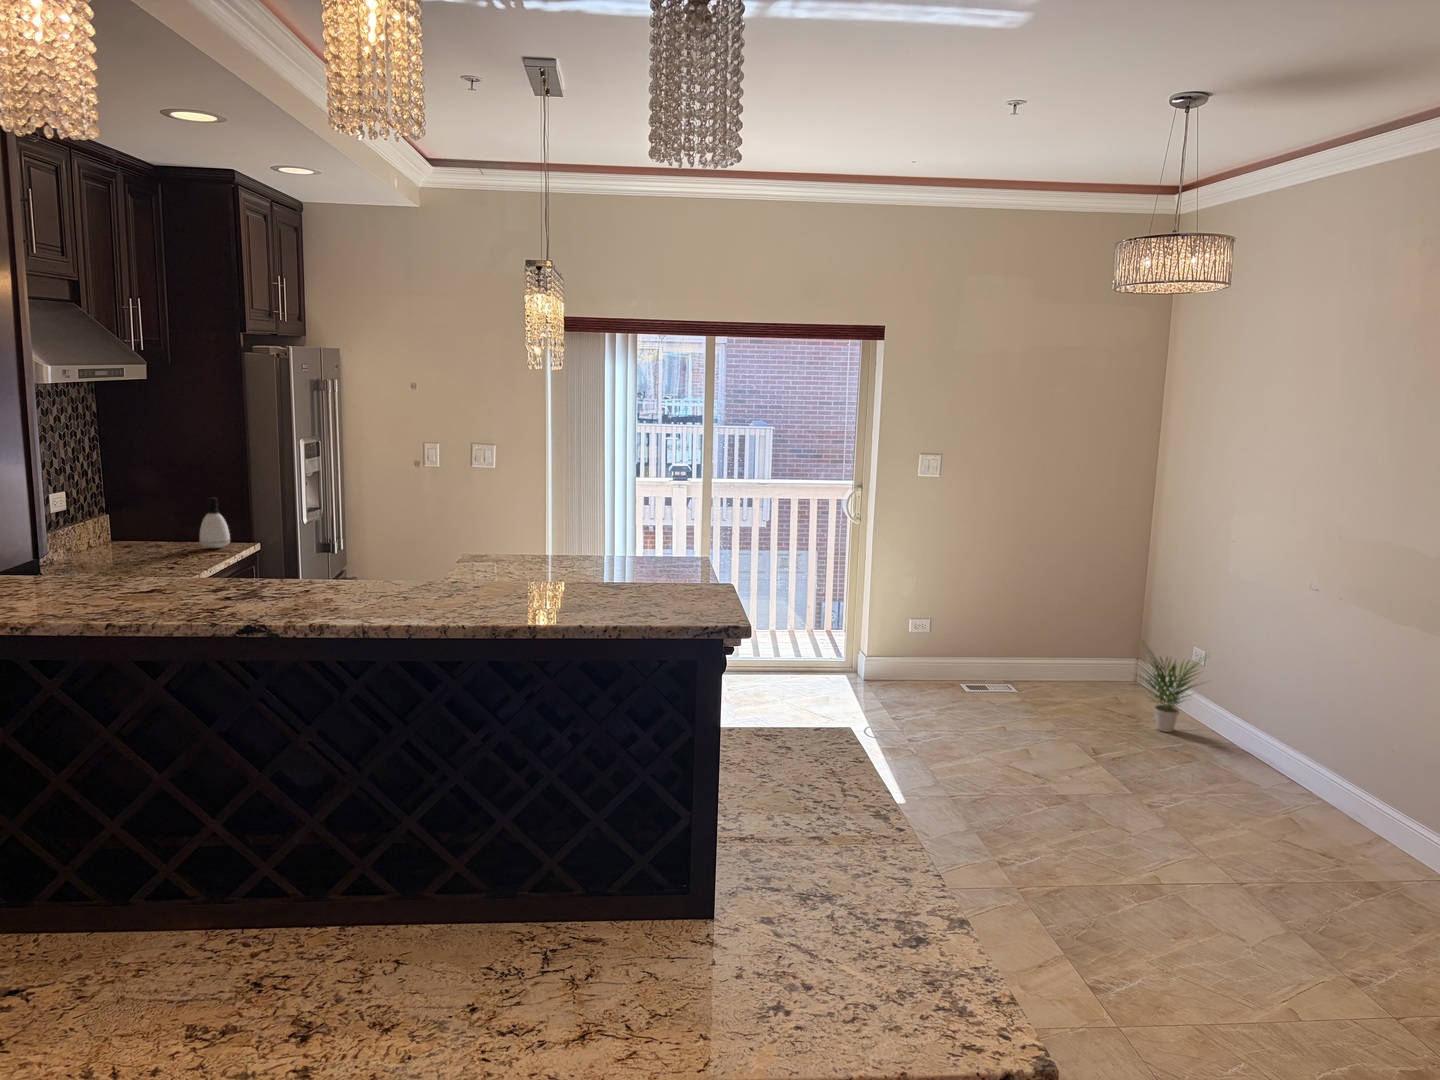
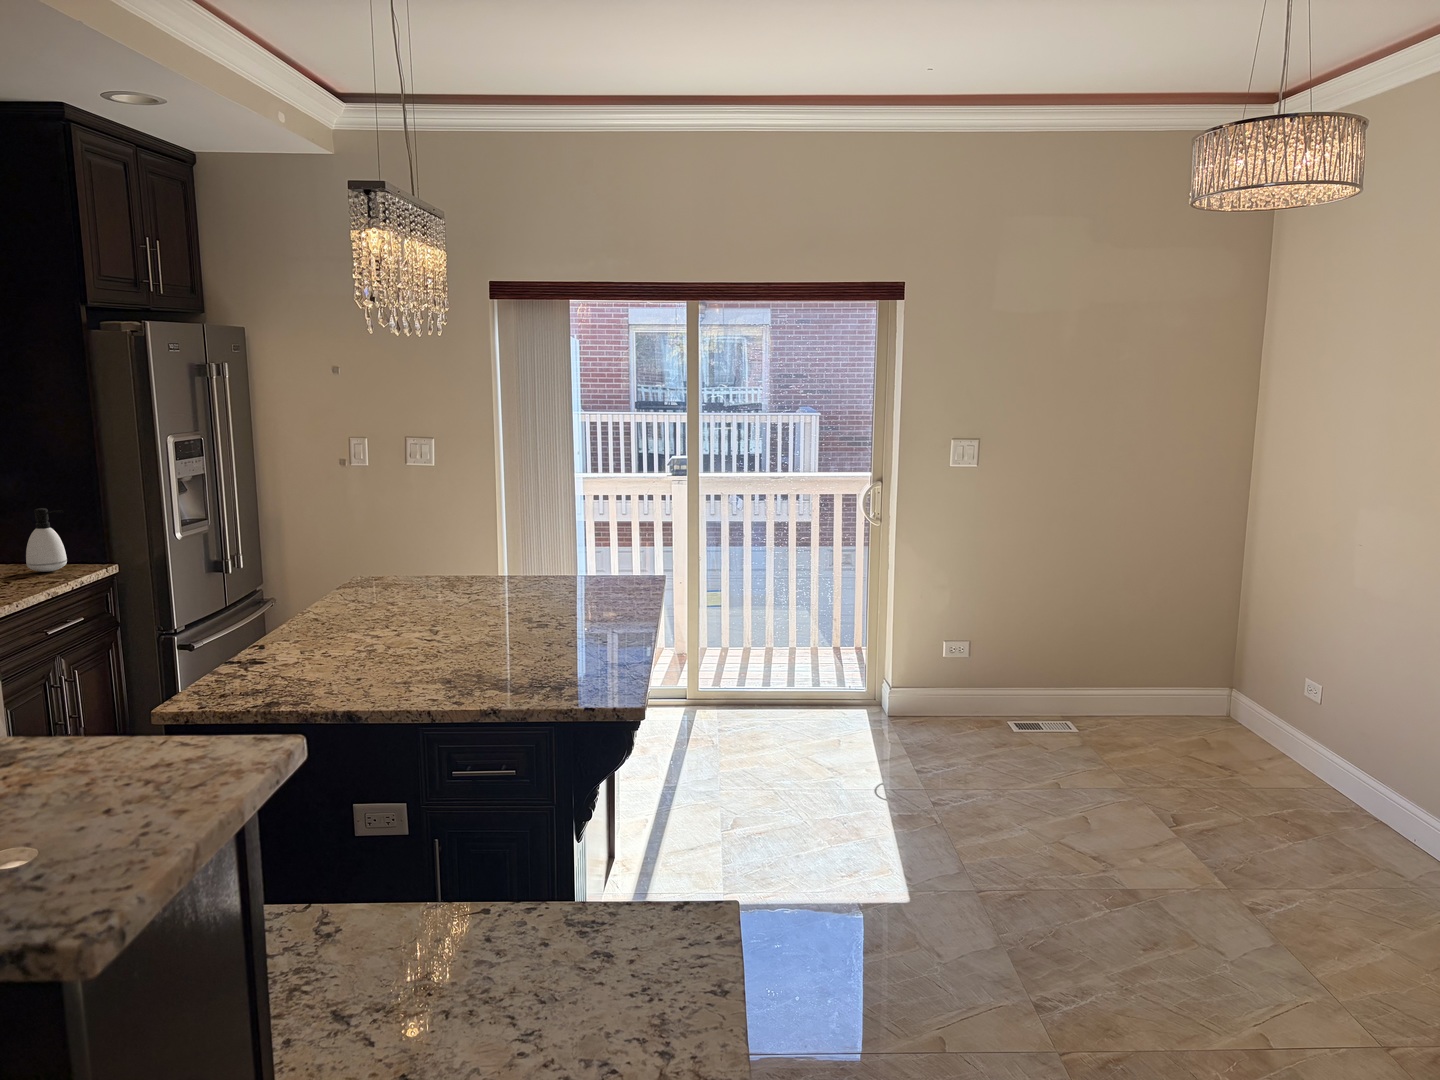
potted plant: present [1141,648,1204,732] -> none [1221,670,1337,792]

